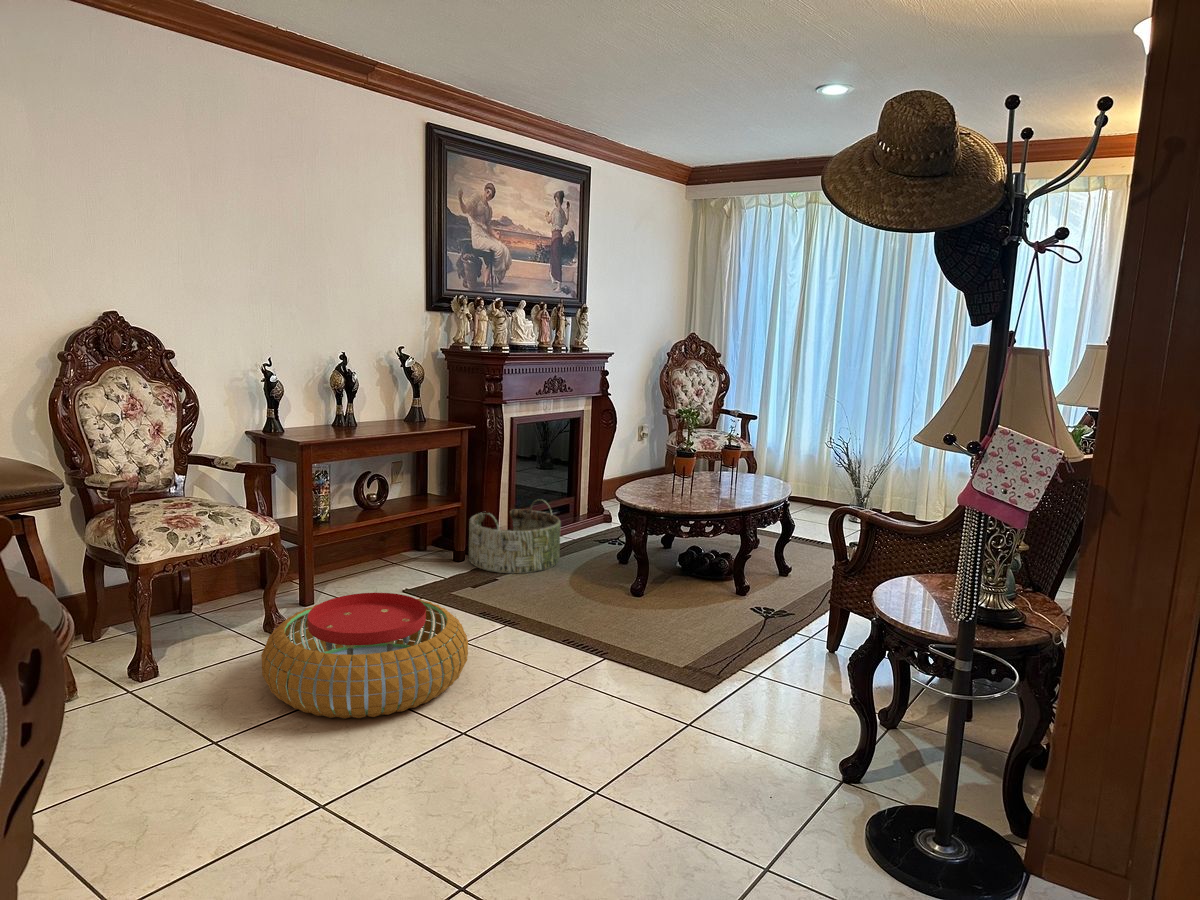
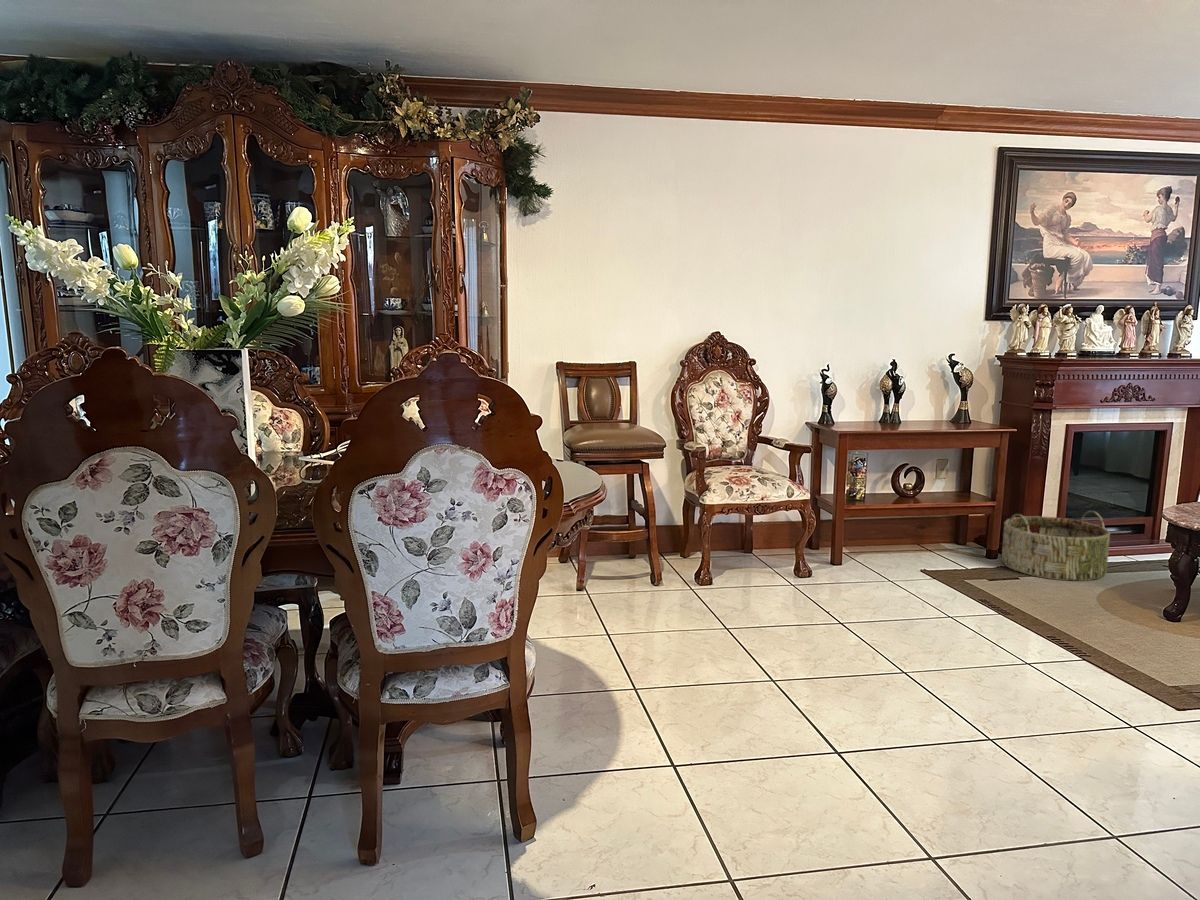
pouf: present [261,593,468,719] -> none [768,552,938,646]

